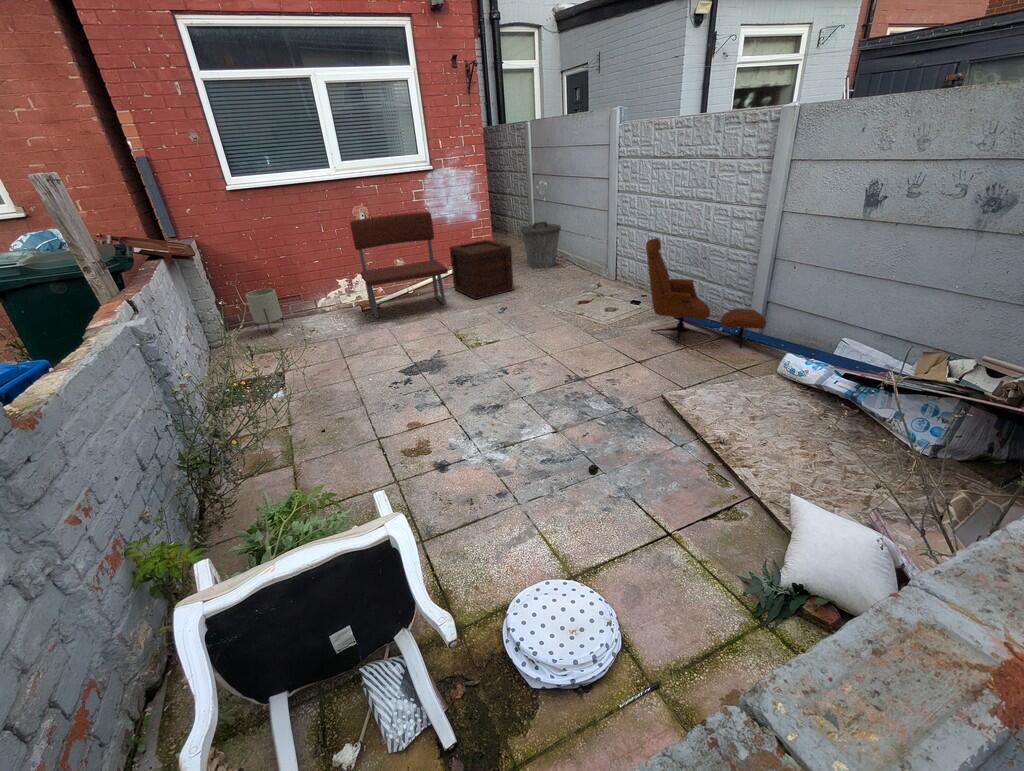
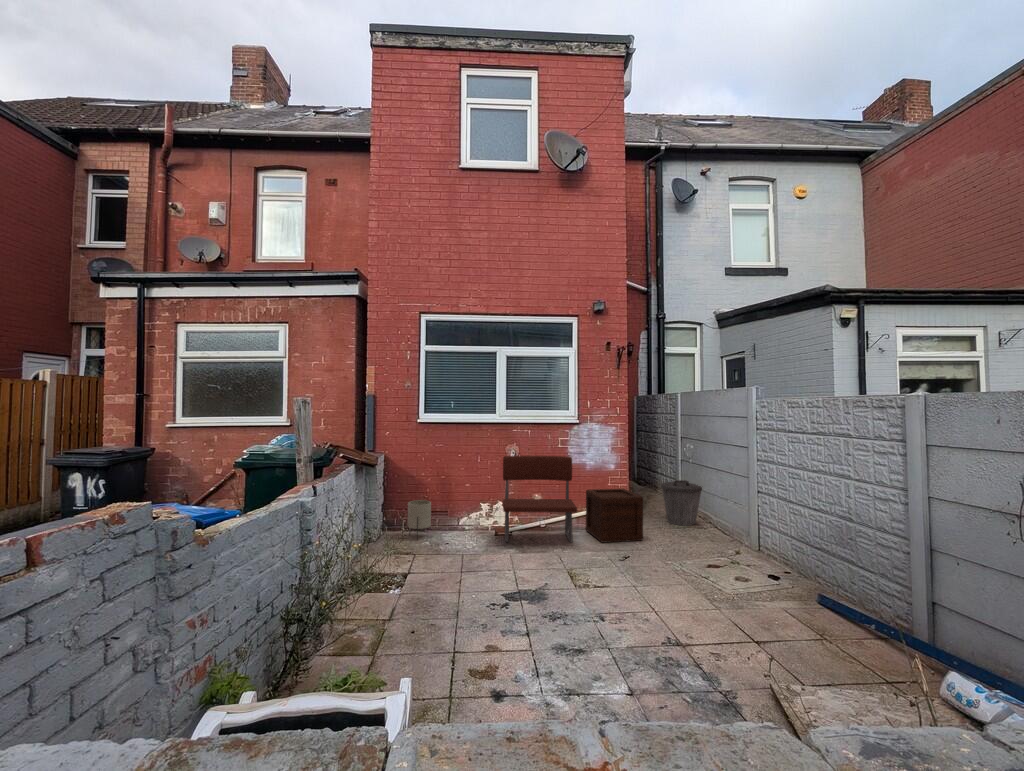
lounge chair: present [646,238,766,348] -> none [767,507,935,656]

